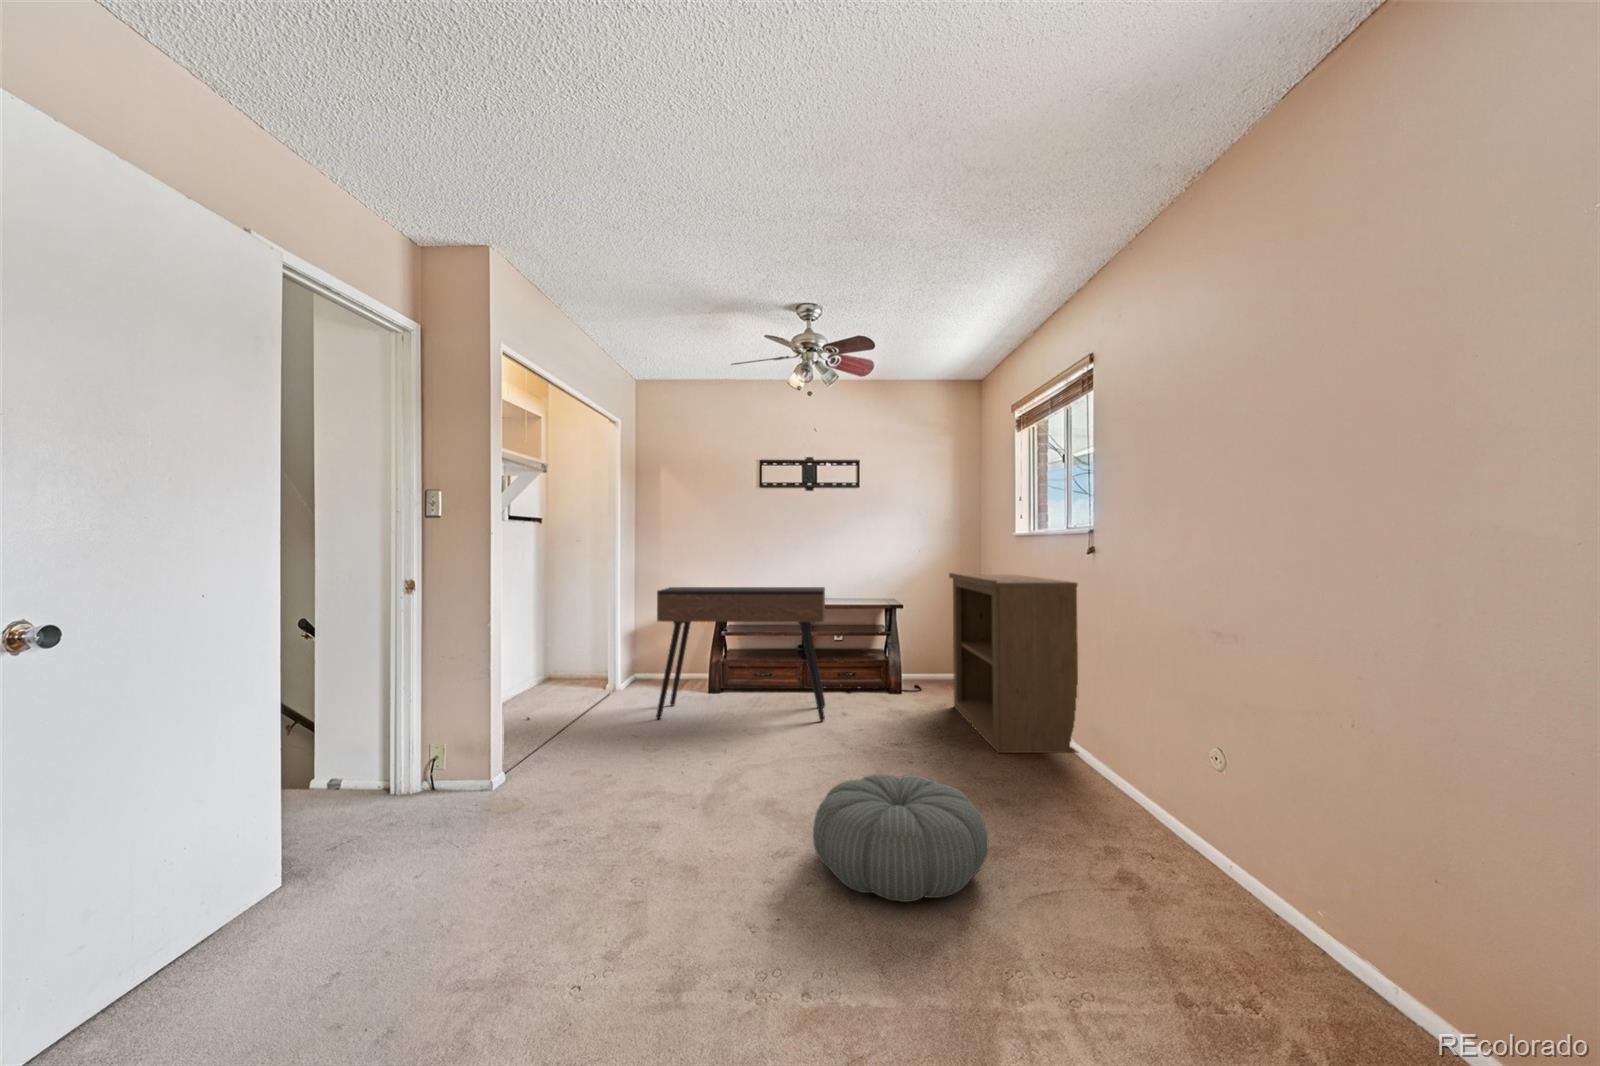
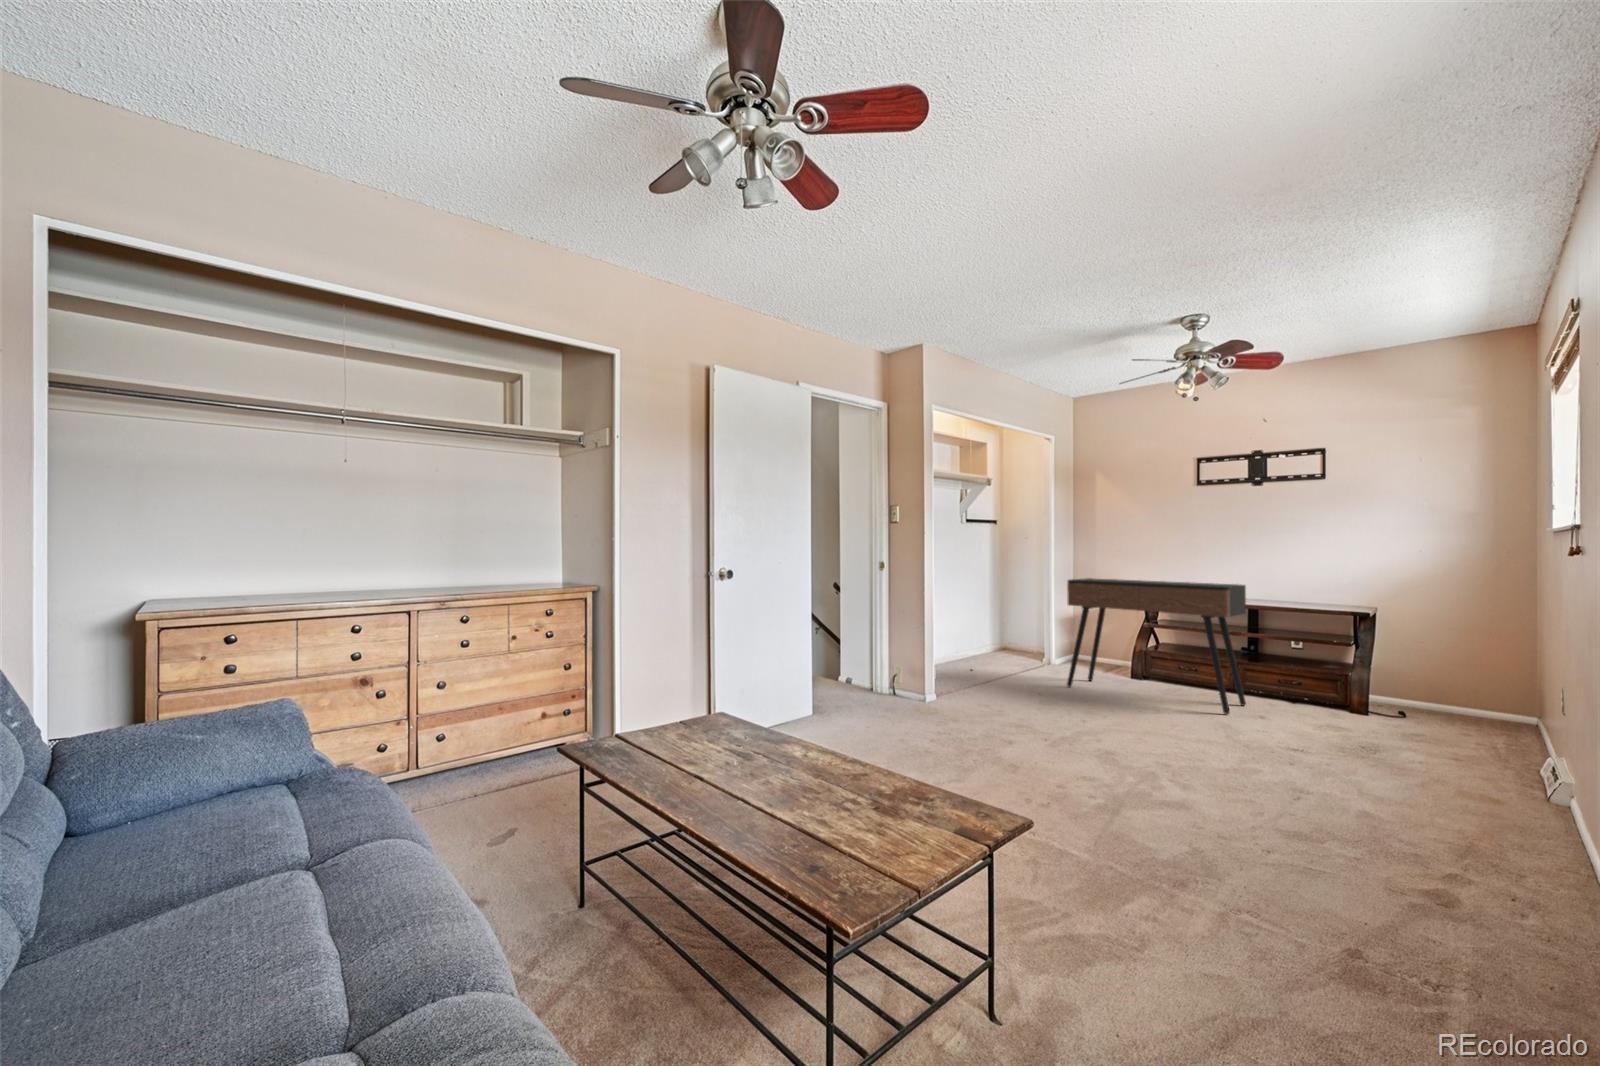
bookshelf: present [949,573,1078,753] -> none [1407,575,1556,800]
pouf: present [813,774,988,902] -> none [1096,729,1254,820]

